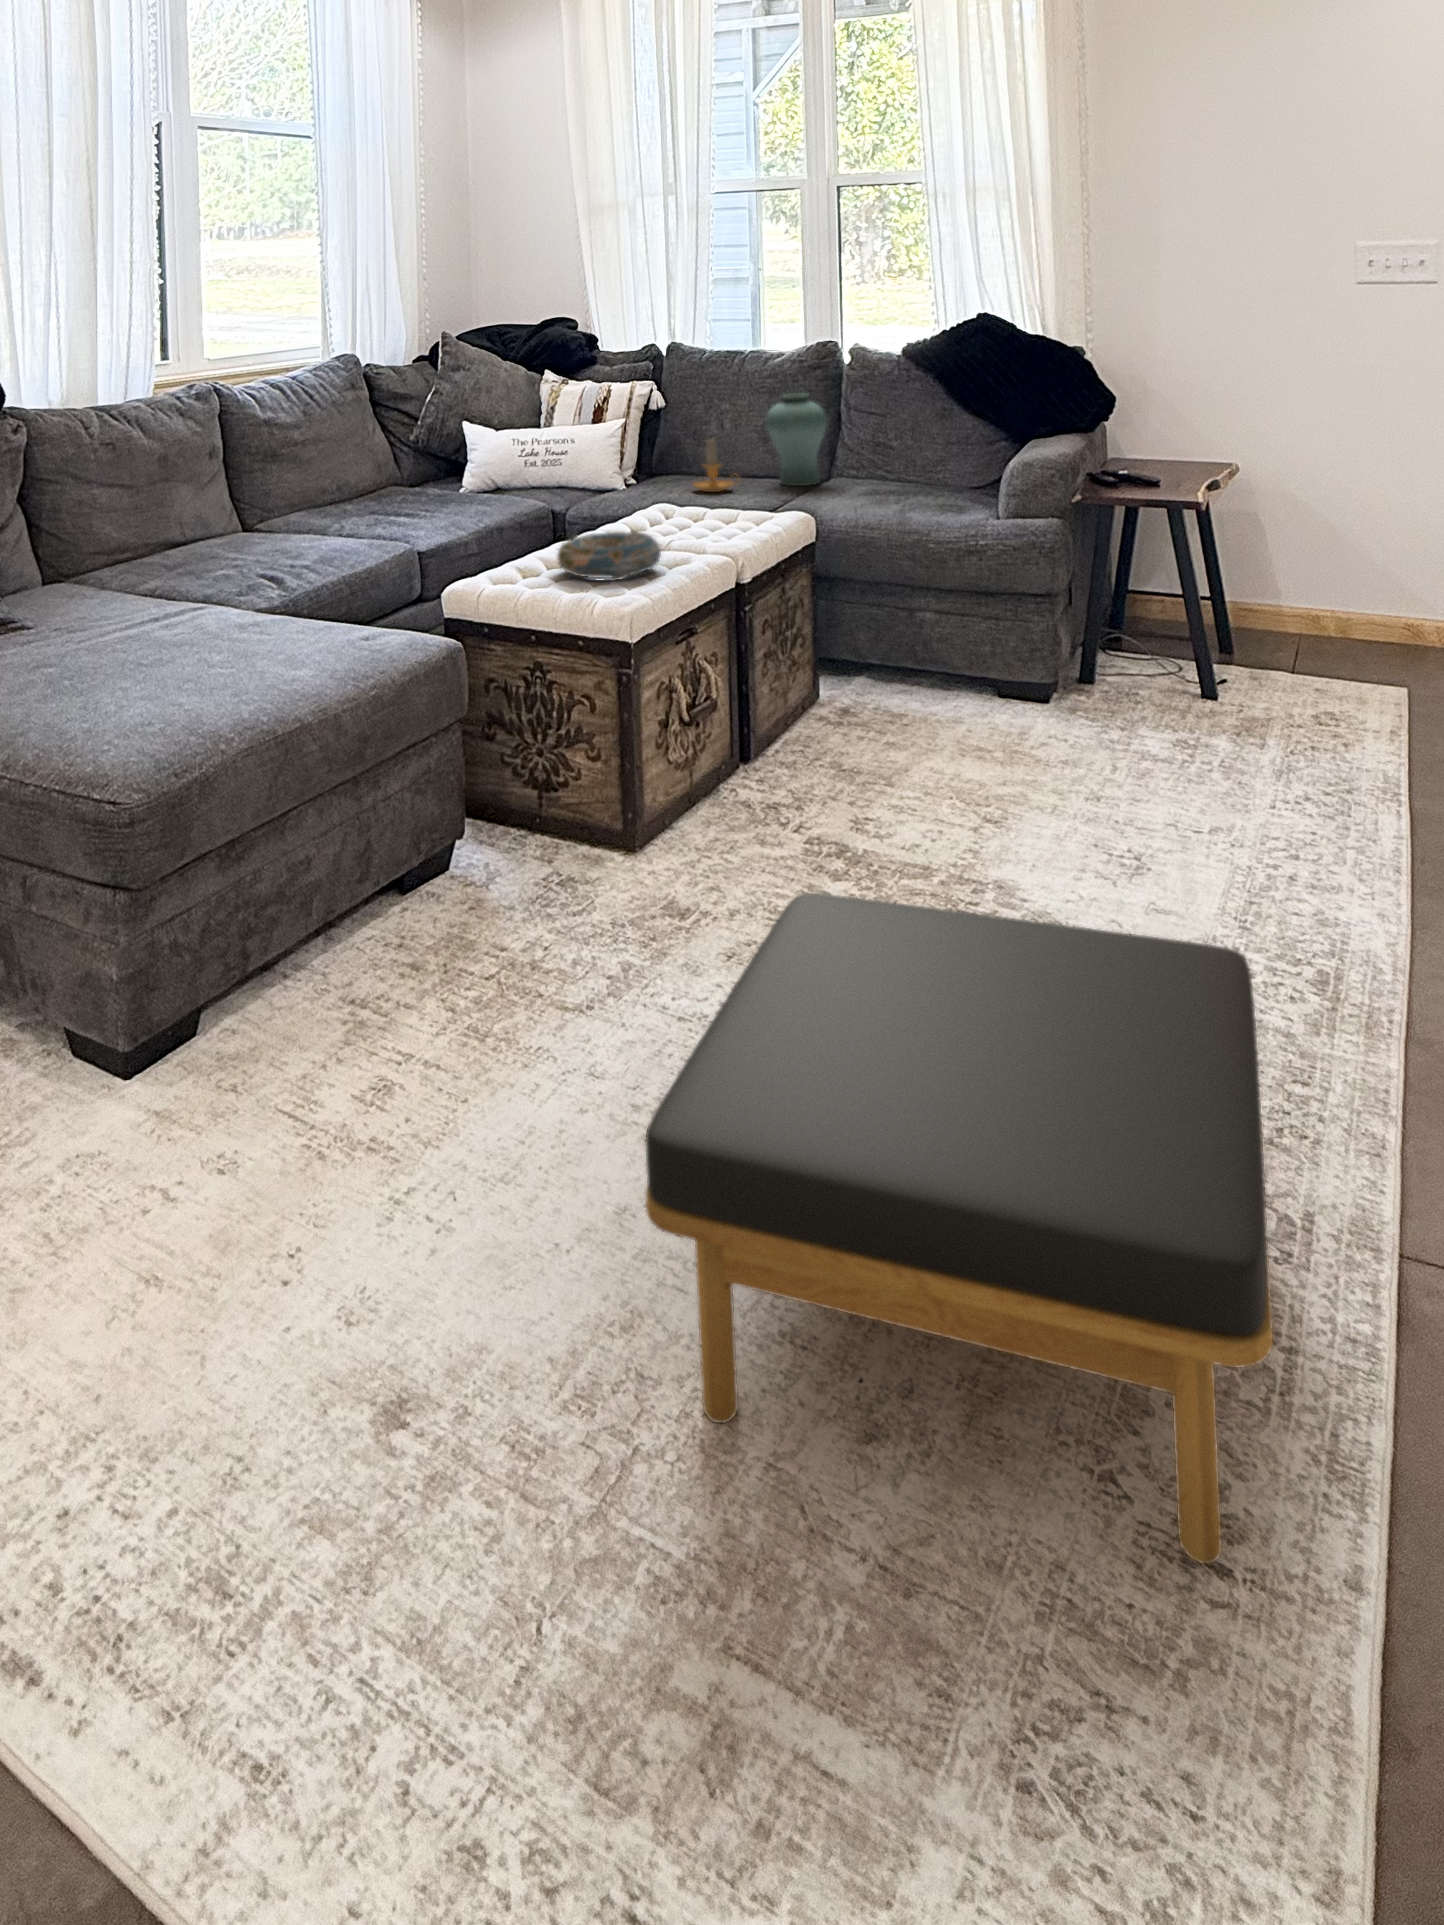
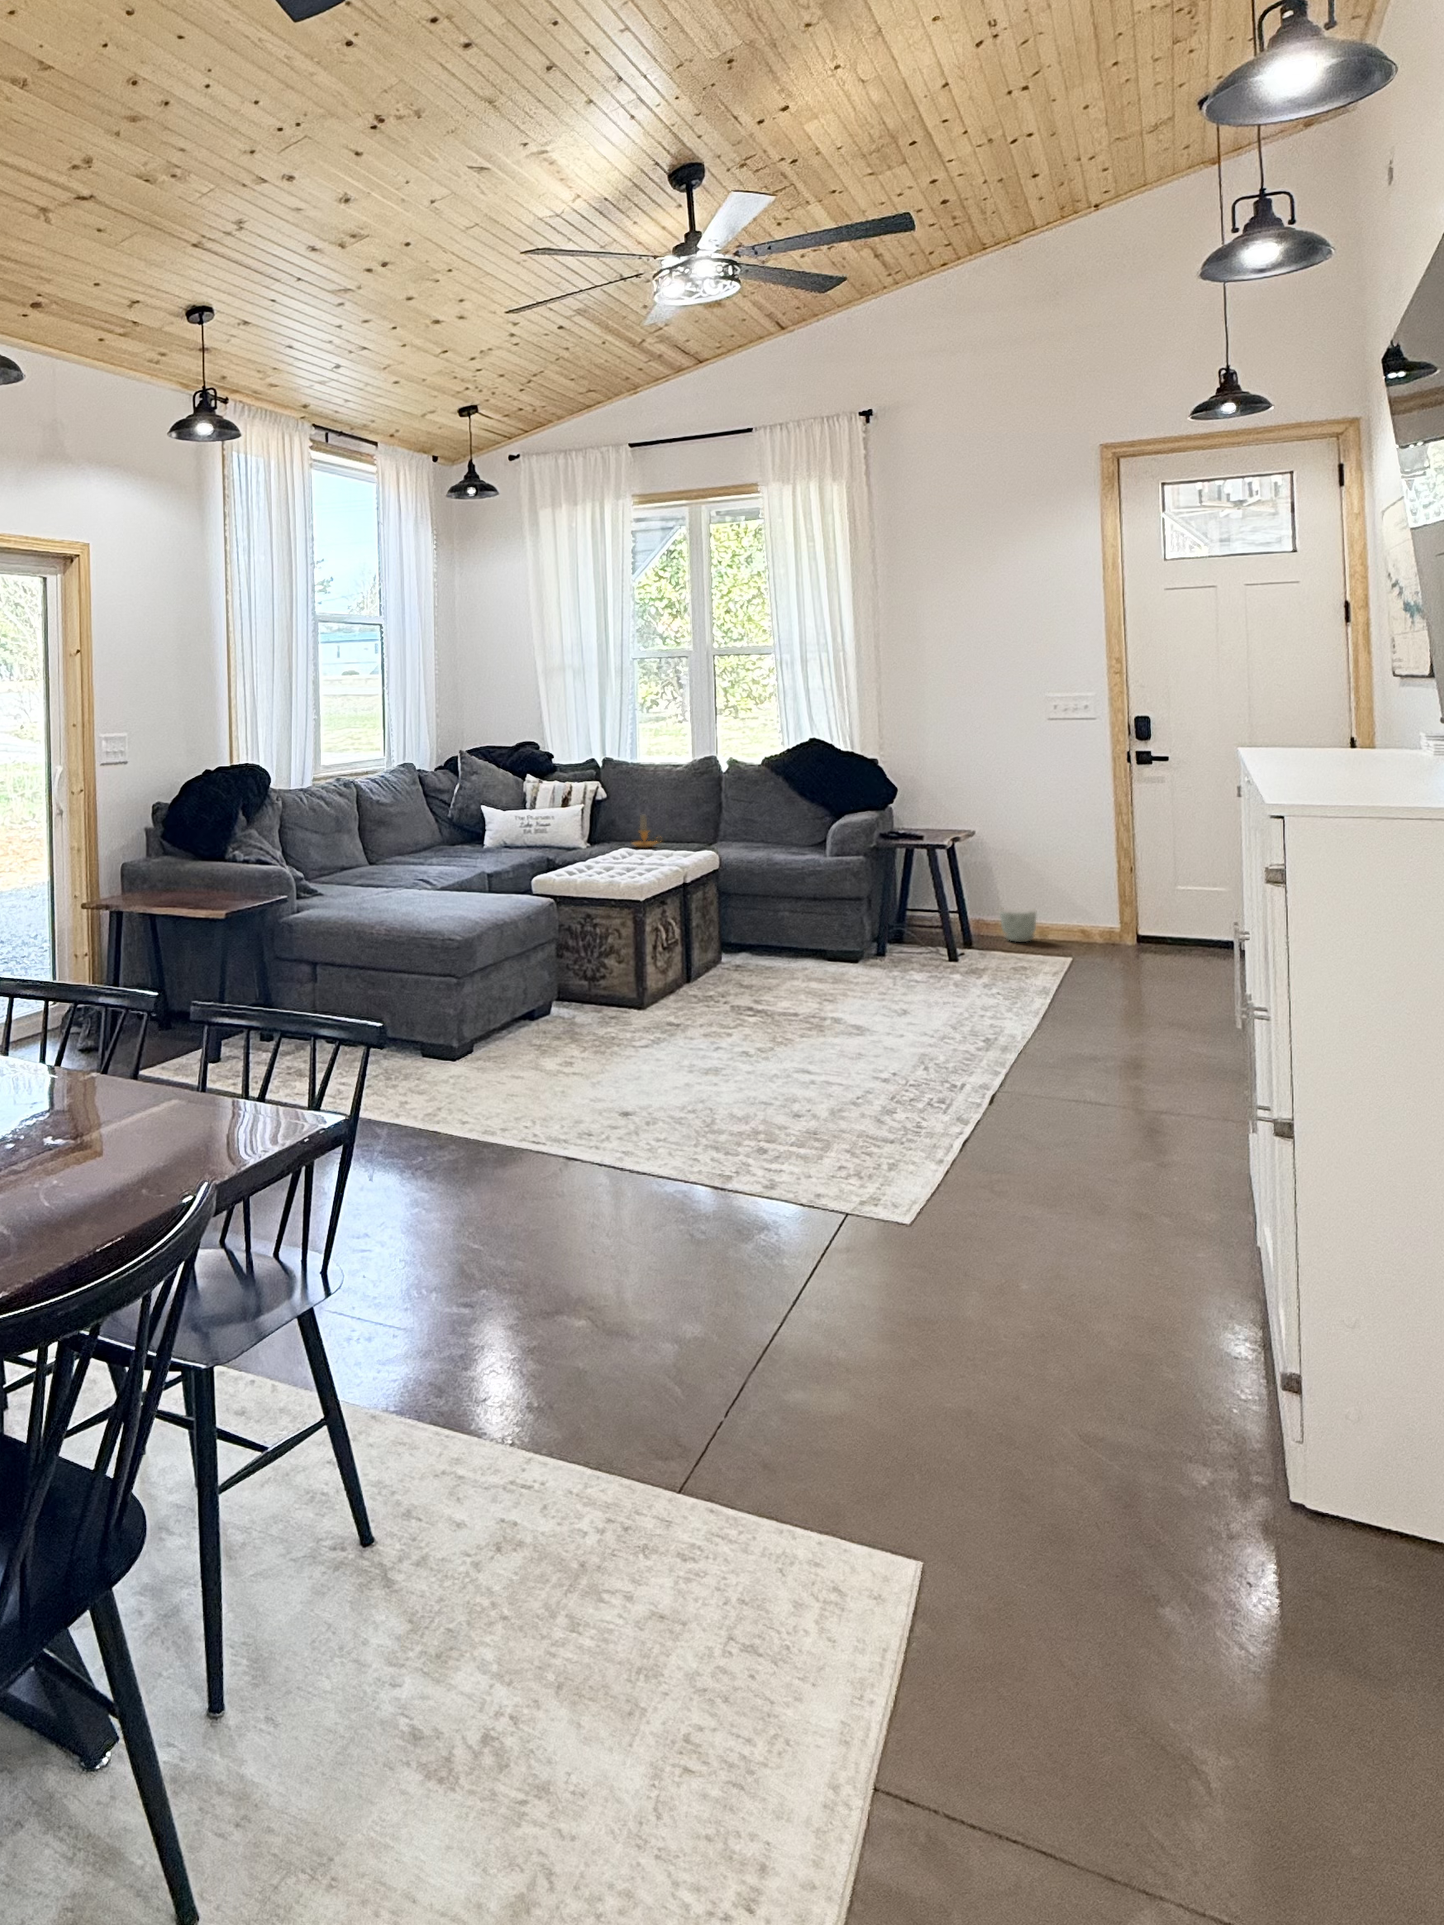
vase: present [766,393,826,486] -> none [675,788,714,845]
decorative bowl: present [557,531,661,580] -> none [589,851,647,874]
planter: none [1276,587,1336,645] -> present [1000,909,1036,942]
ottoman: present [645,893,1273,1564] -> none [716,979,950,1138]

